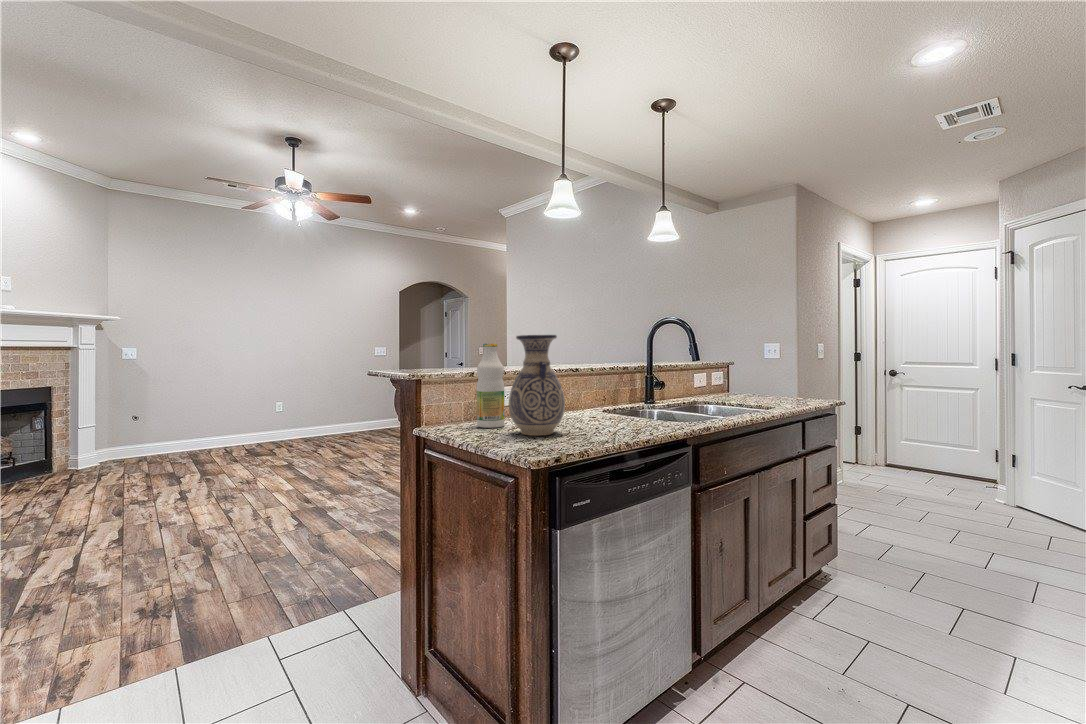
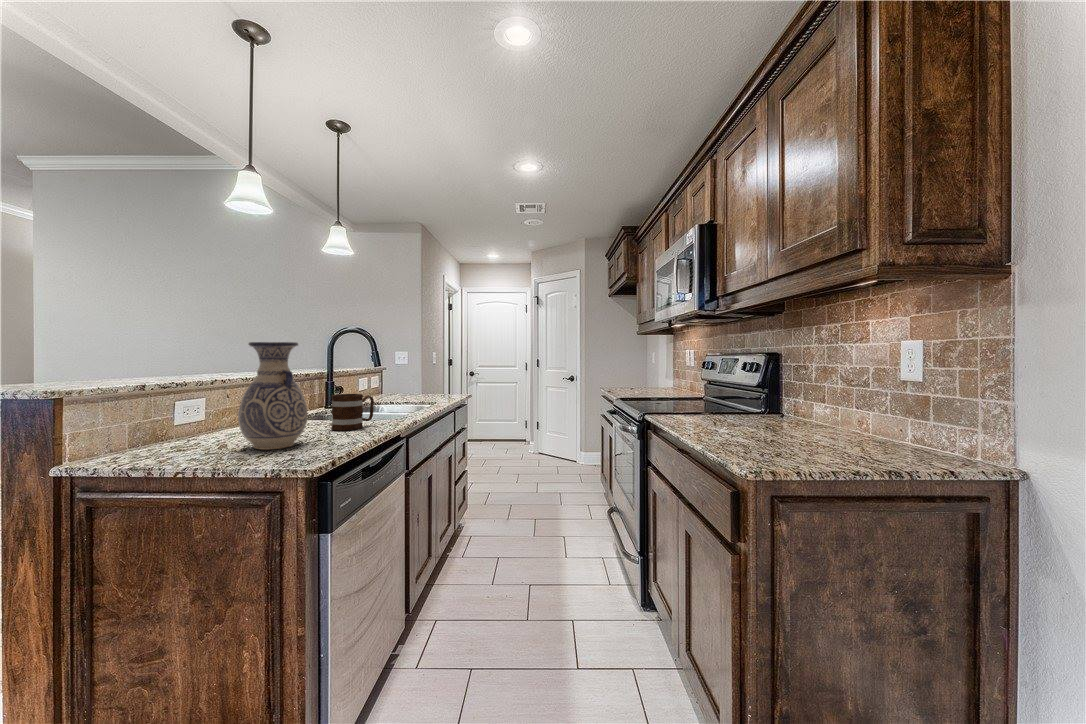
bottle: present [476,344,505,428] -> none [170,350,212,450]
mug: none [608,388,653,427] -> present [332,394,374,431]

